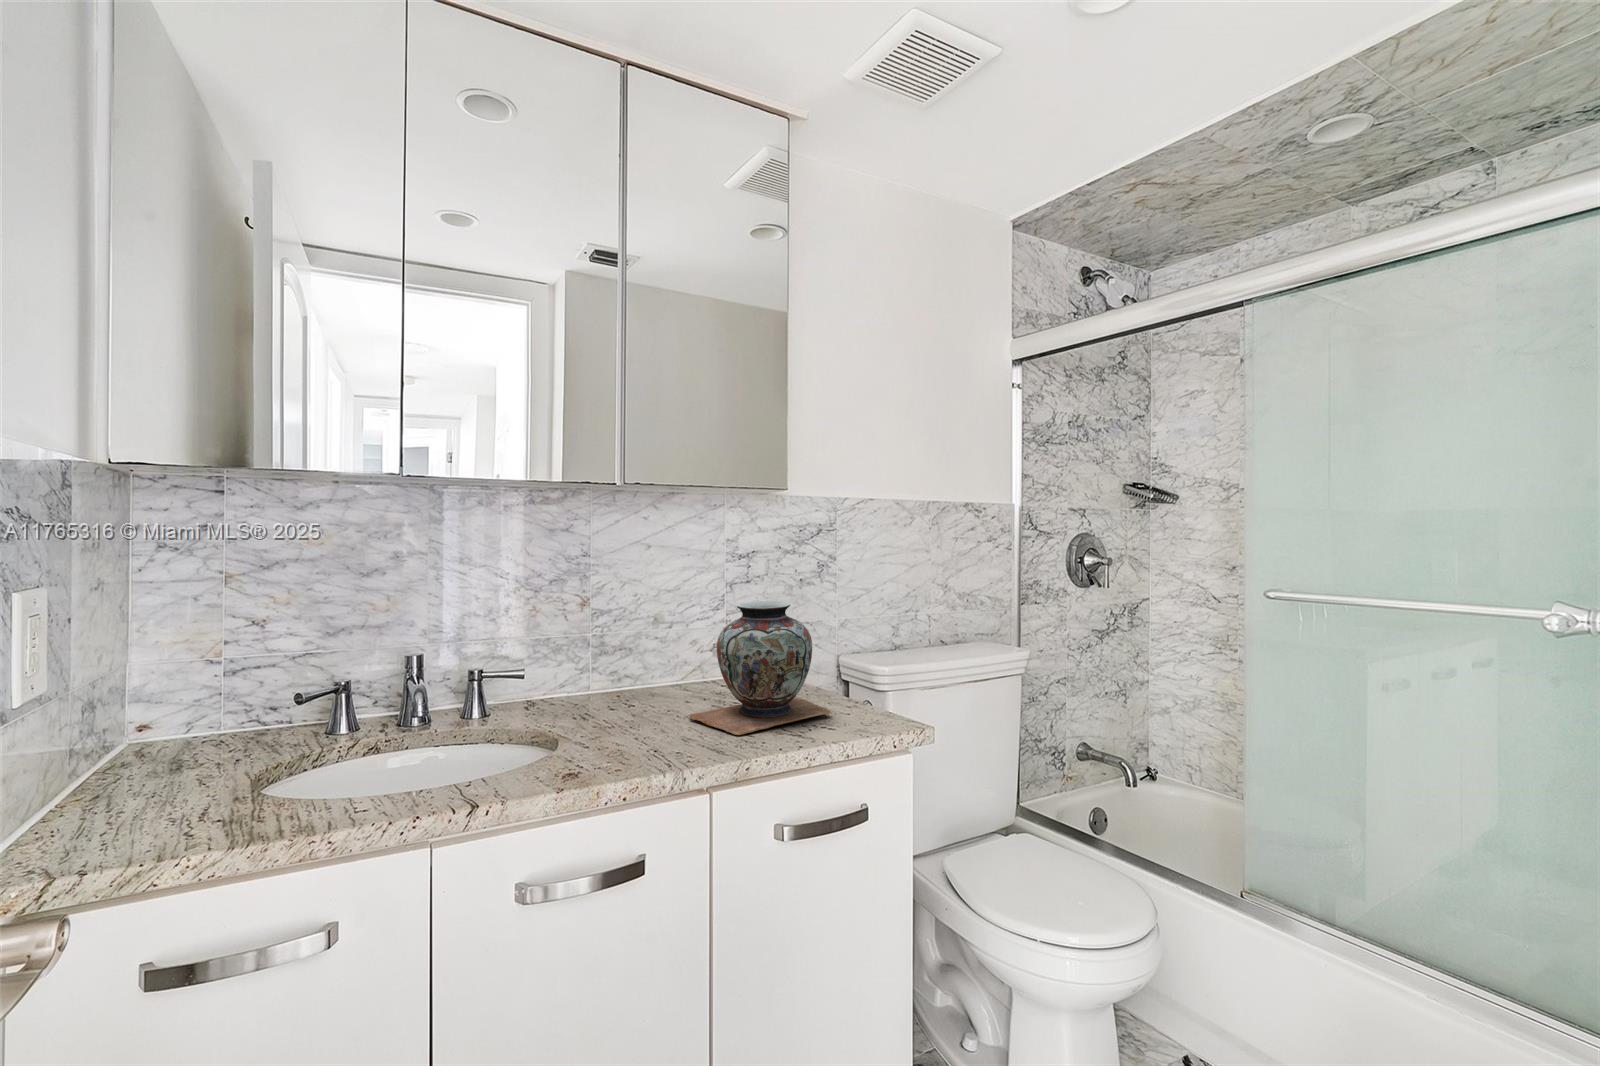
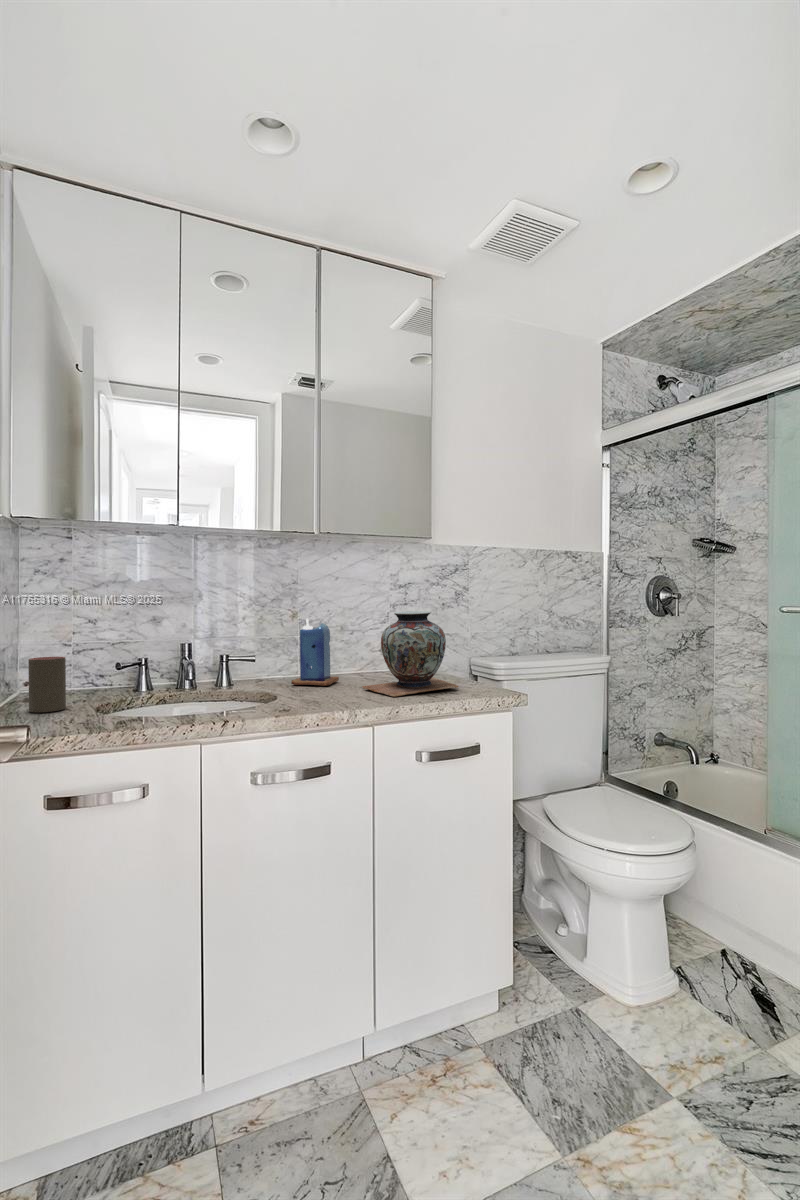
candle: none [580,611,652,713] -> present [291,619,339,686]
cup: none [133,695,201,794] -> present [28,657,66,712]

